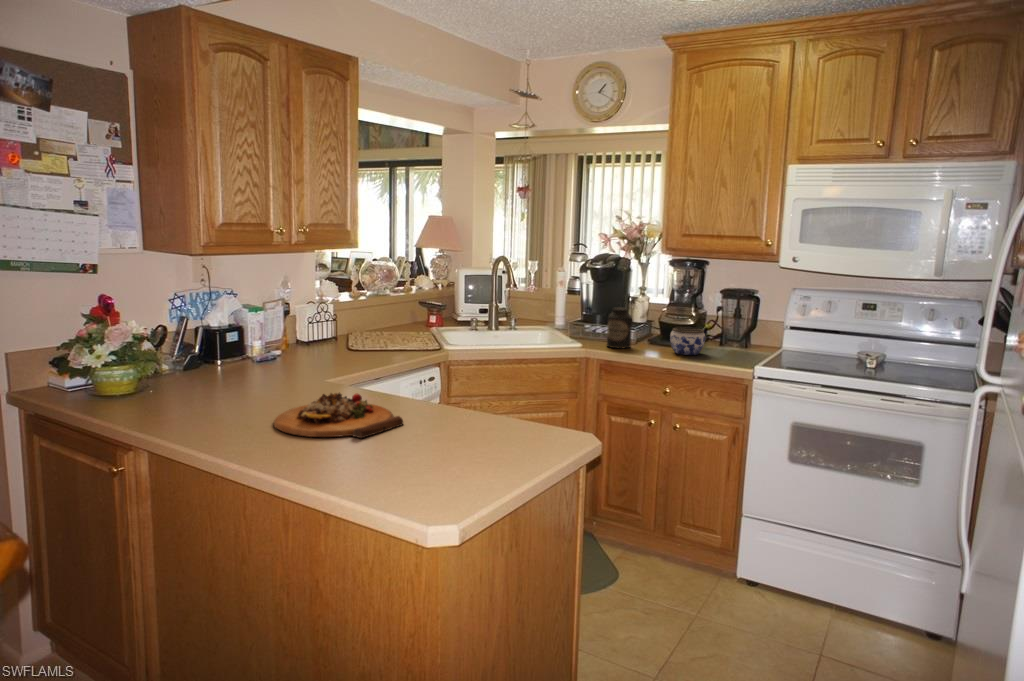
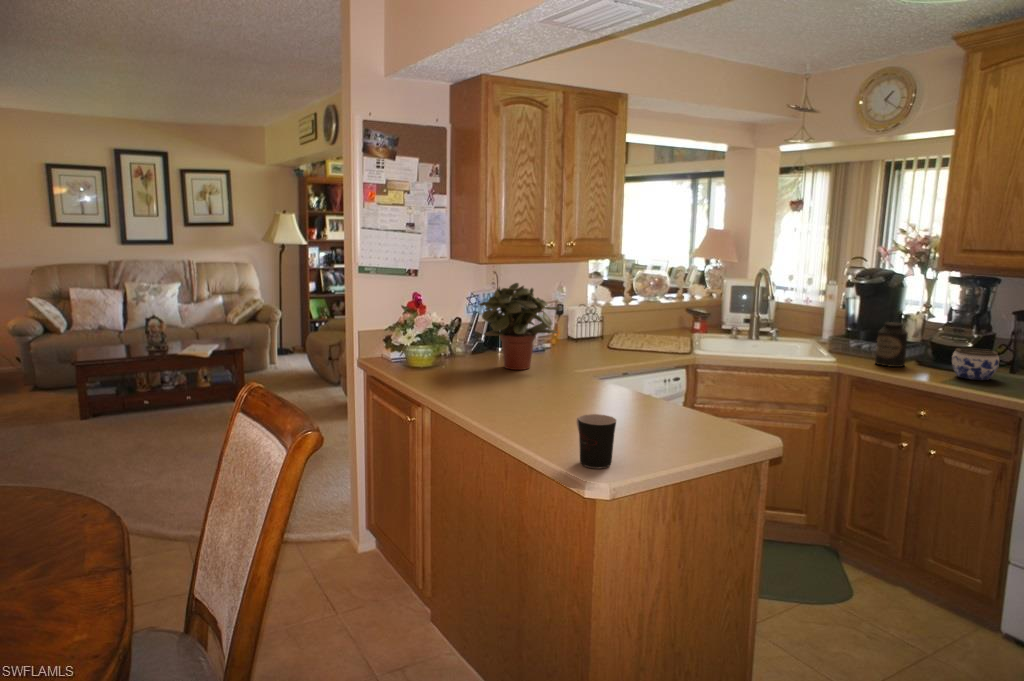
potted plant: none [201,279,312,387] -> present [479,283,561,370]
cutting board: present [274,393,403,438] -> none [509,378,609,416]
coffee cup: none [406,435,460,501] -> present [577,414,616,469]

